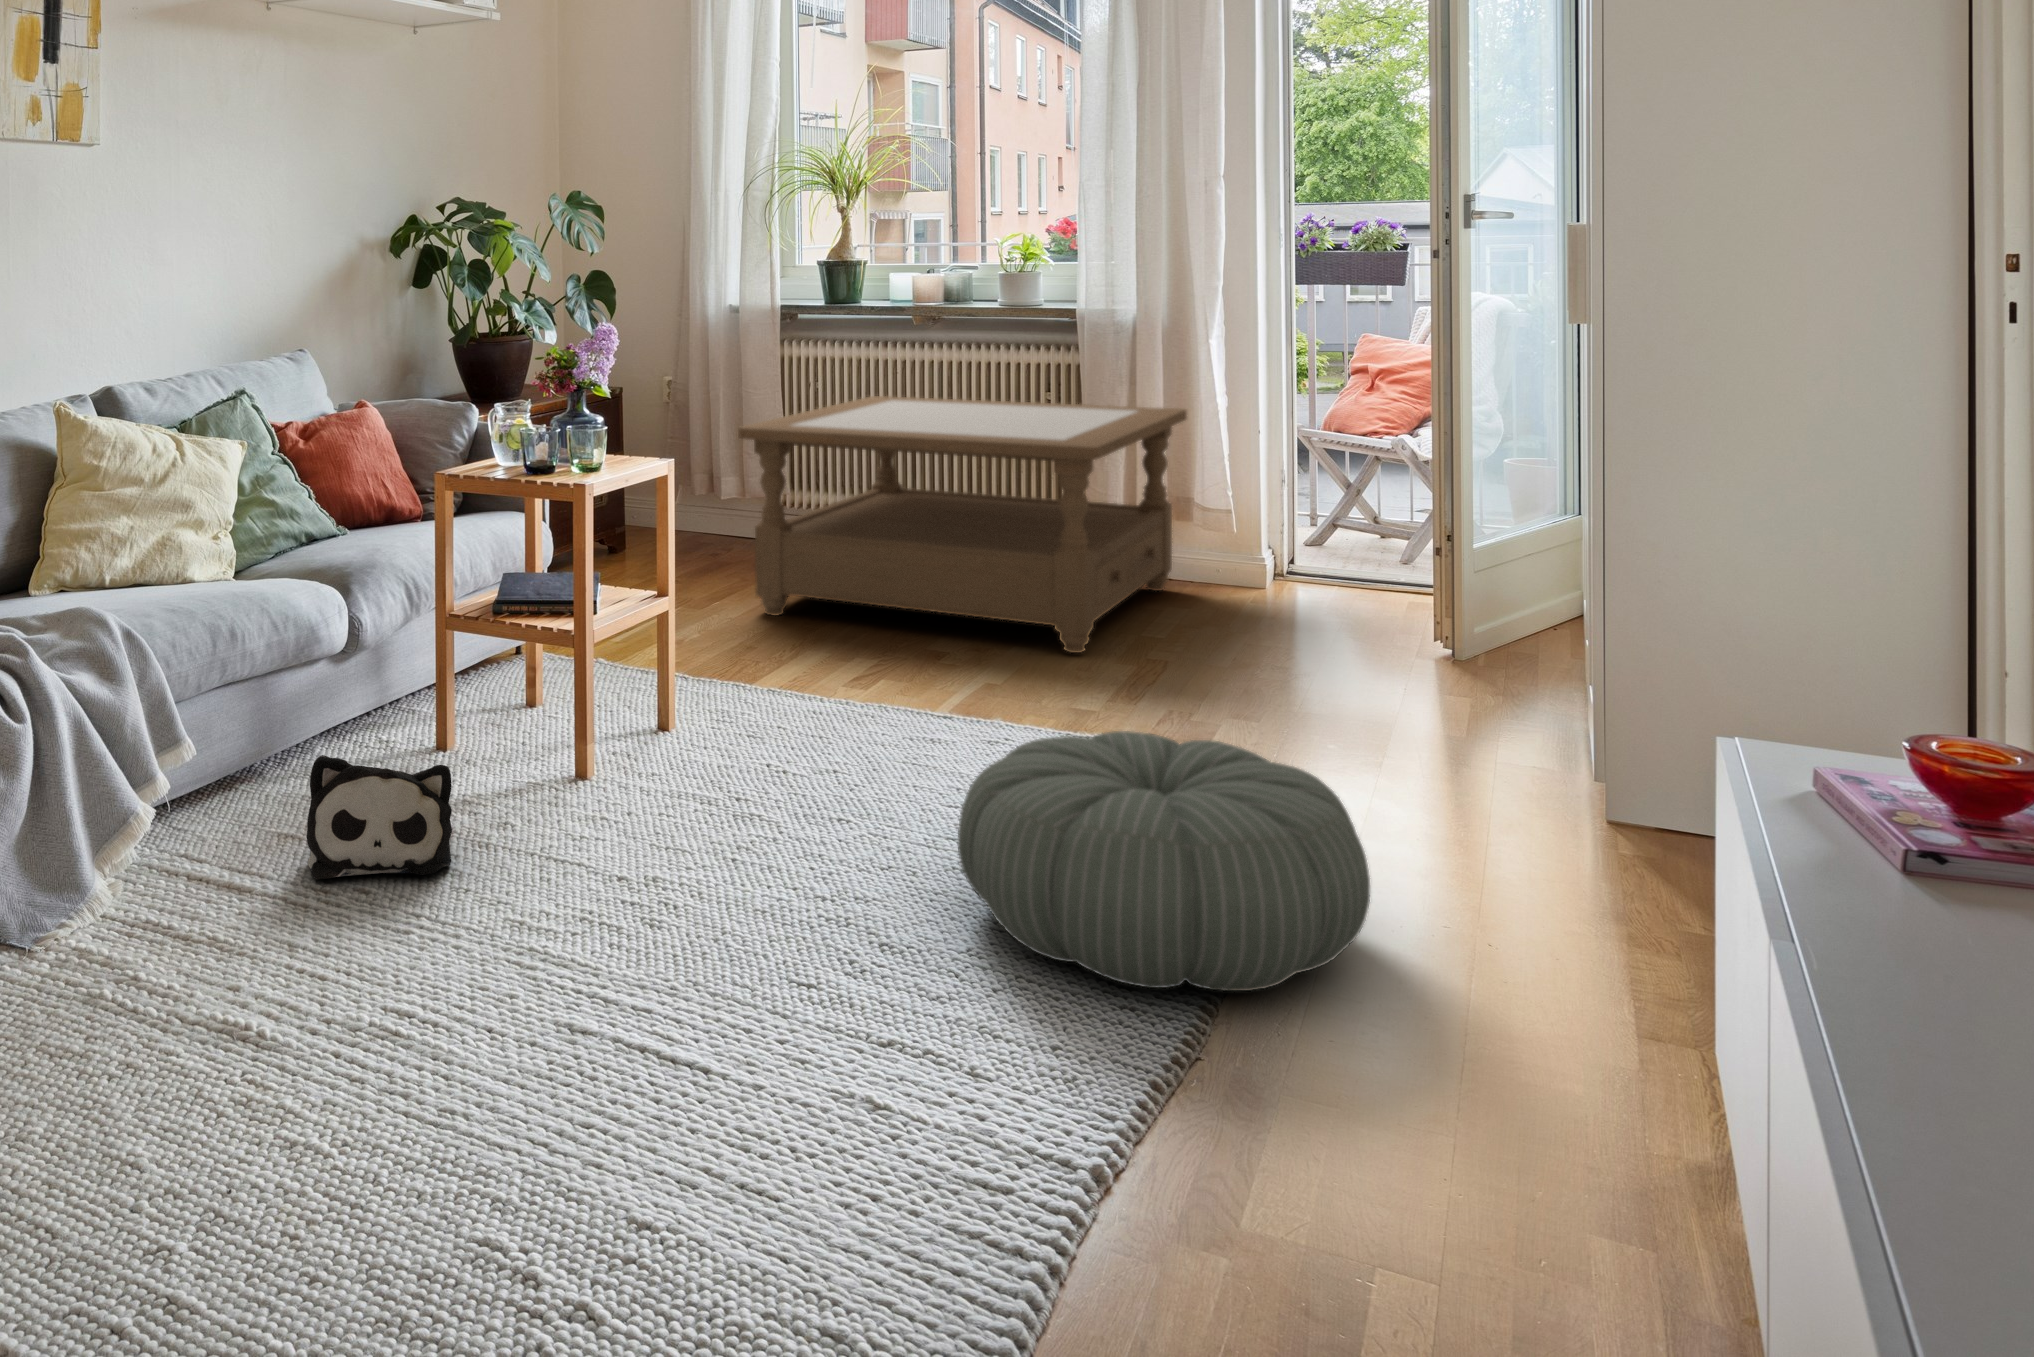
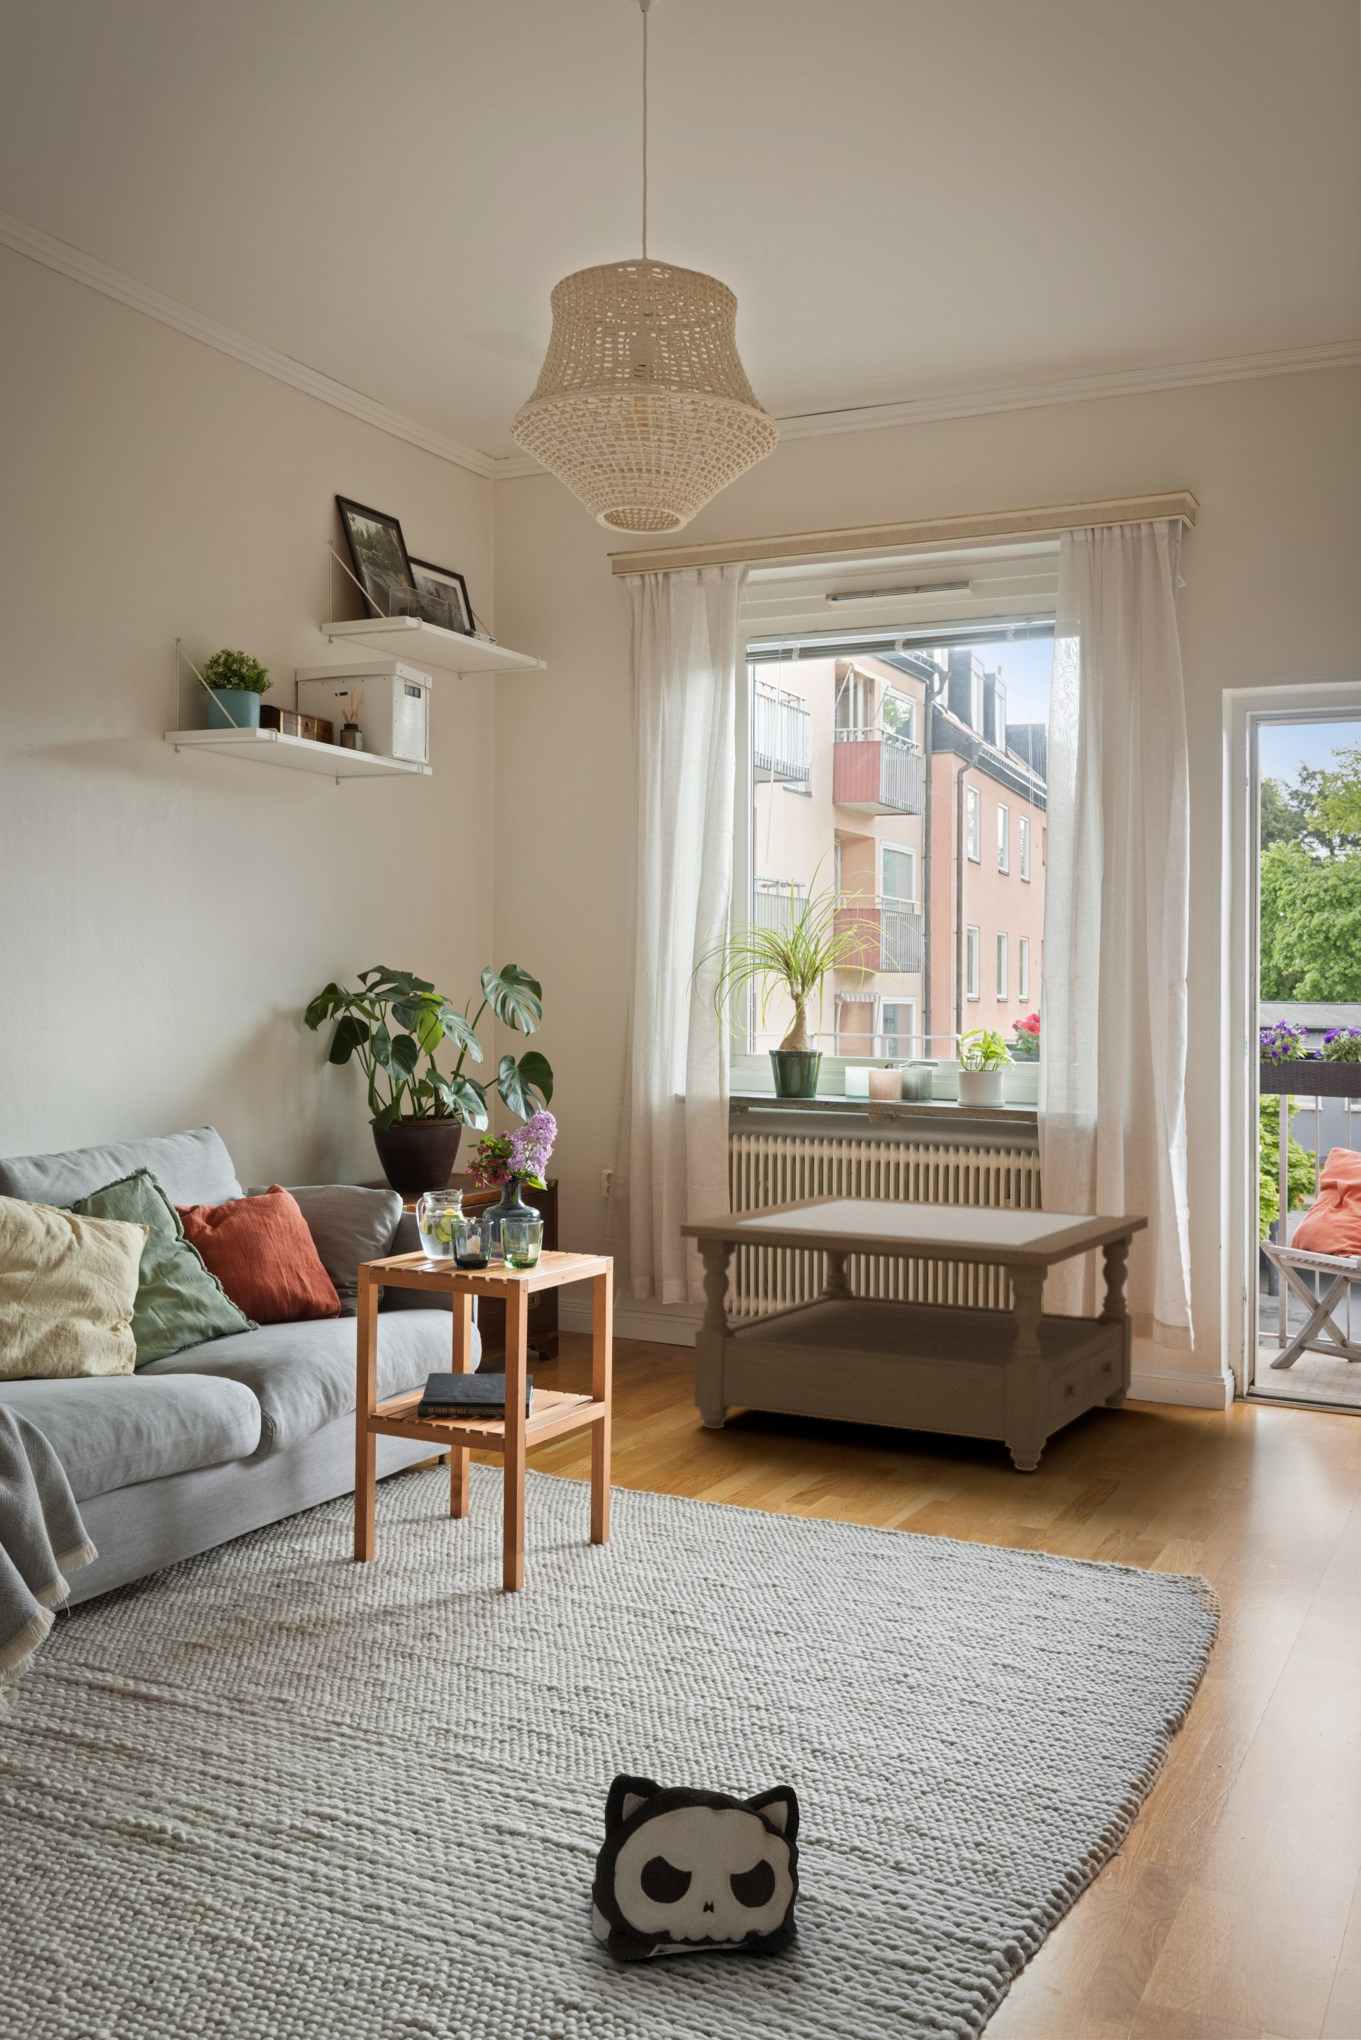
pouf: present [958,731,1370,991] -> none [893,1538,1290,1792]
plush toy: present [306,755,452,879] -> present [591,1773,800,1961]

